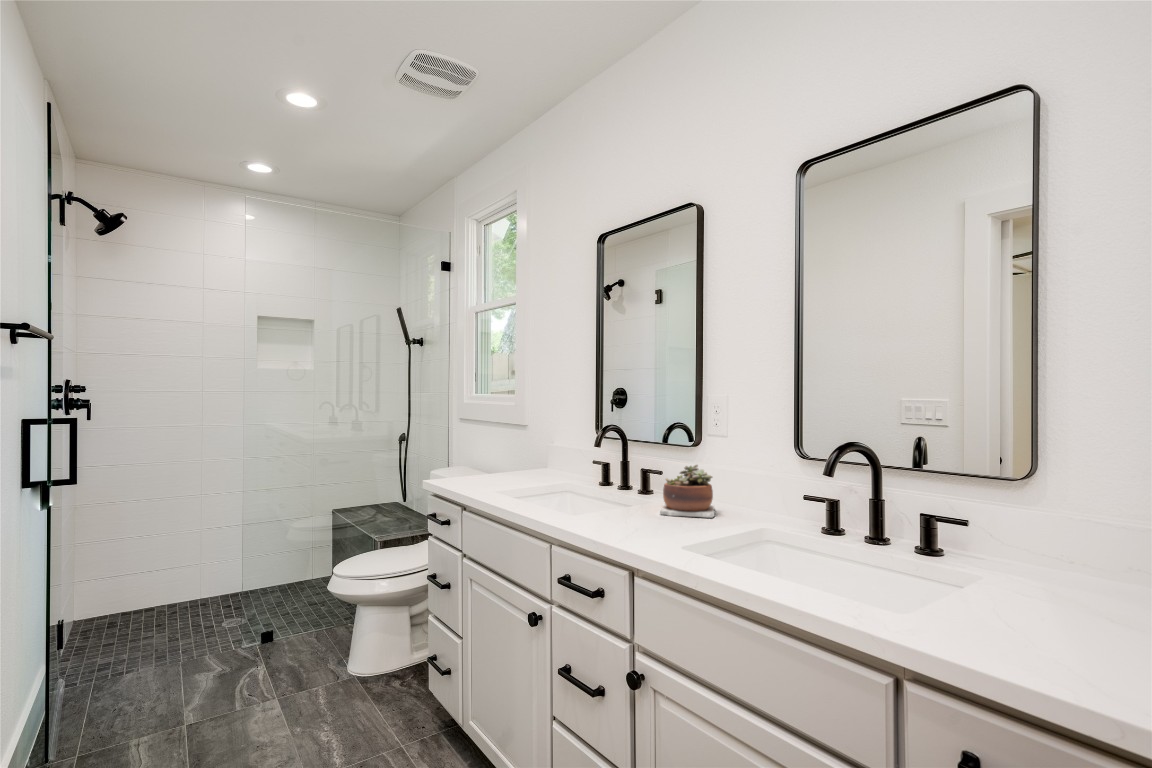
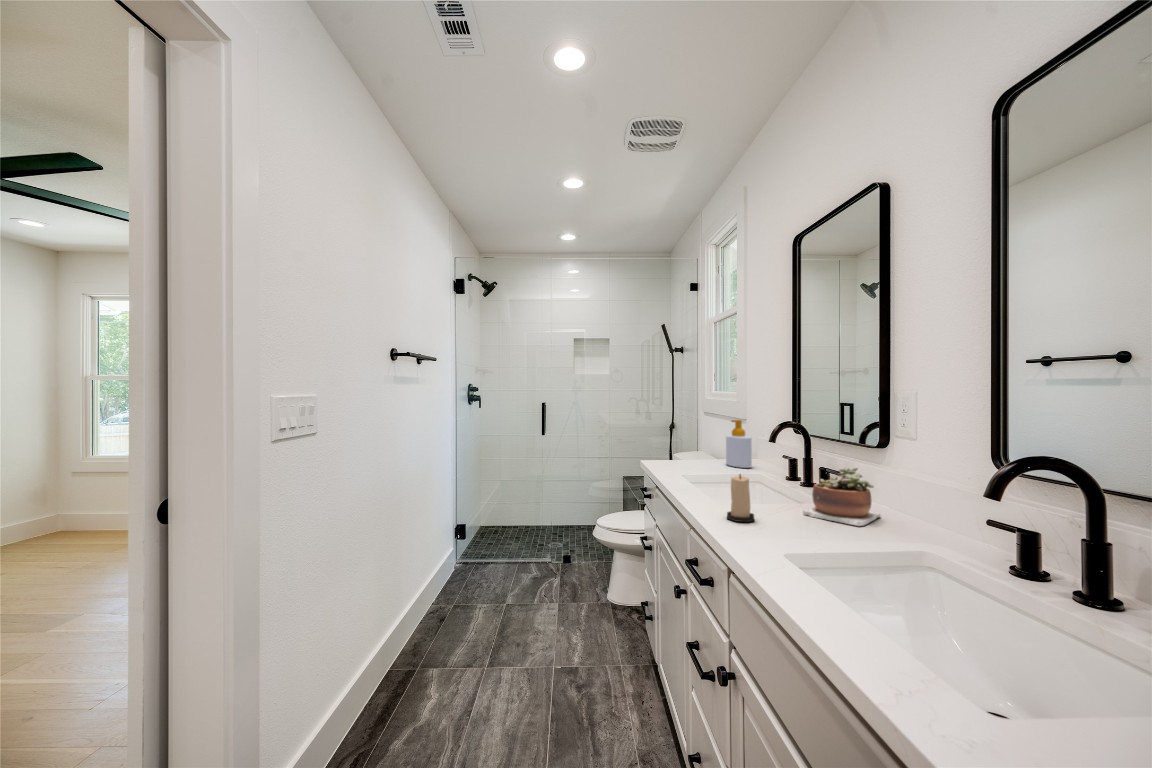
soap bottle: none [523,425,553,478] -> present [726,420,752,468]
candle: none [605,478,634,529] -> present [727,475,754,522]

